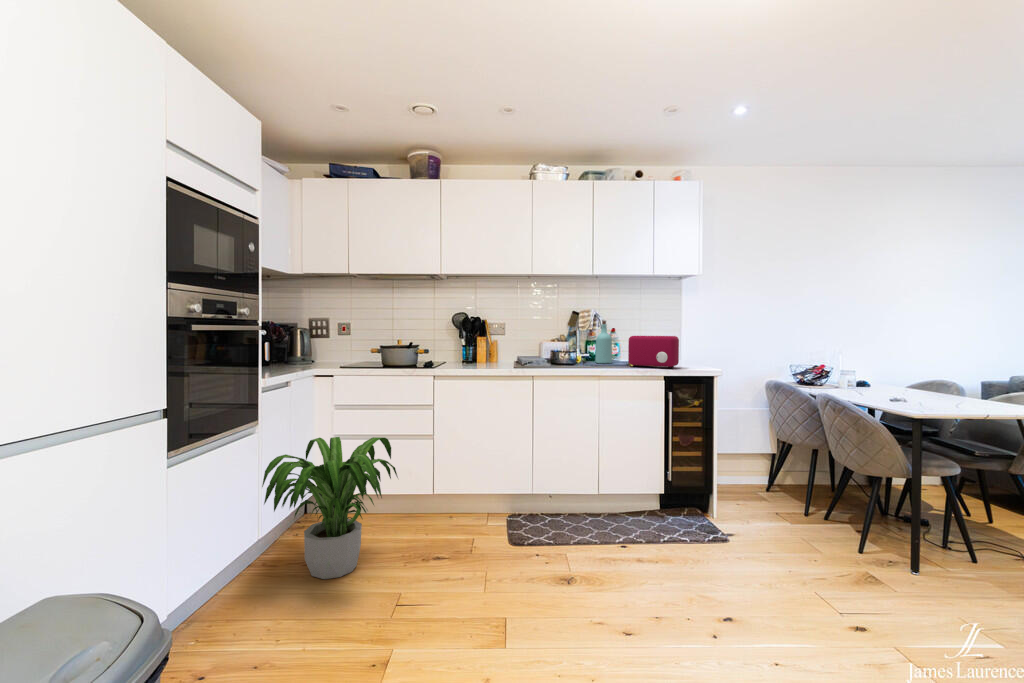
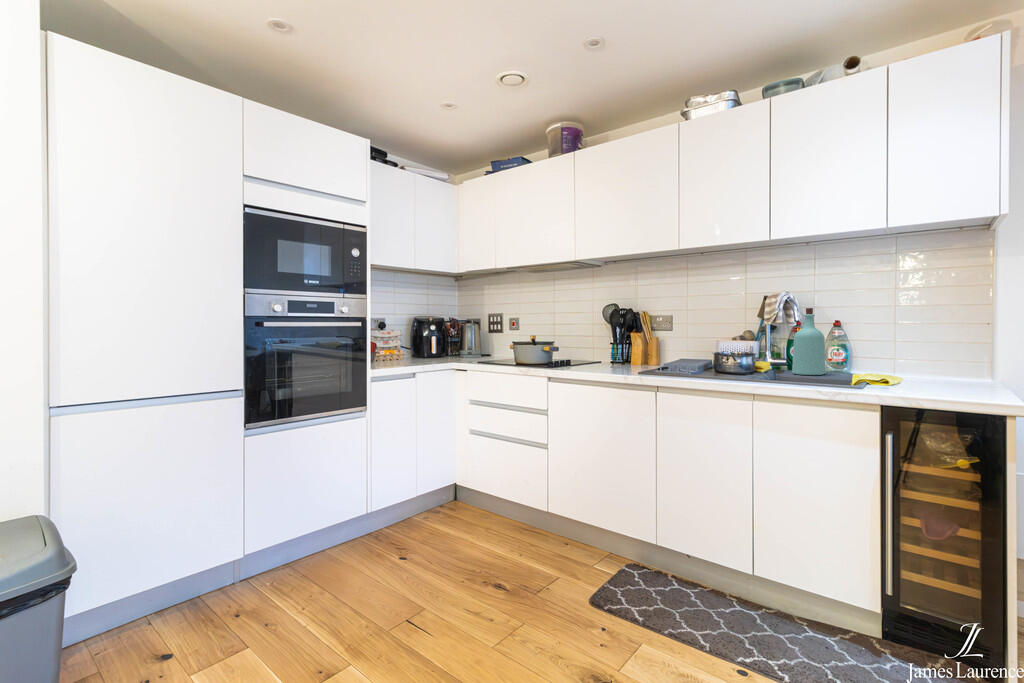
toaster: present [628,336,679,368] -> none [830,332,935,391]
potted plant: present [262,437,398,579] -> none [336,430,475,571]

